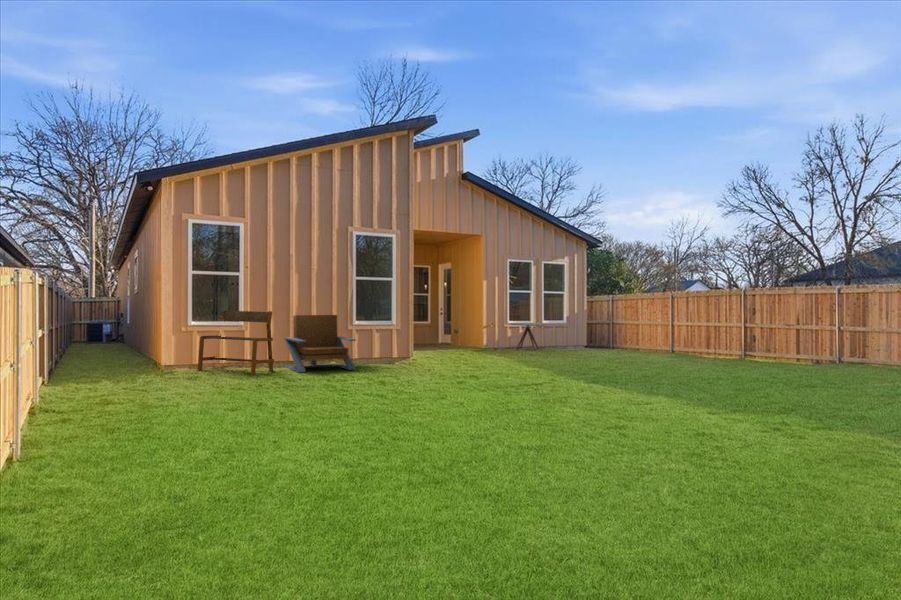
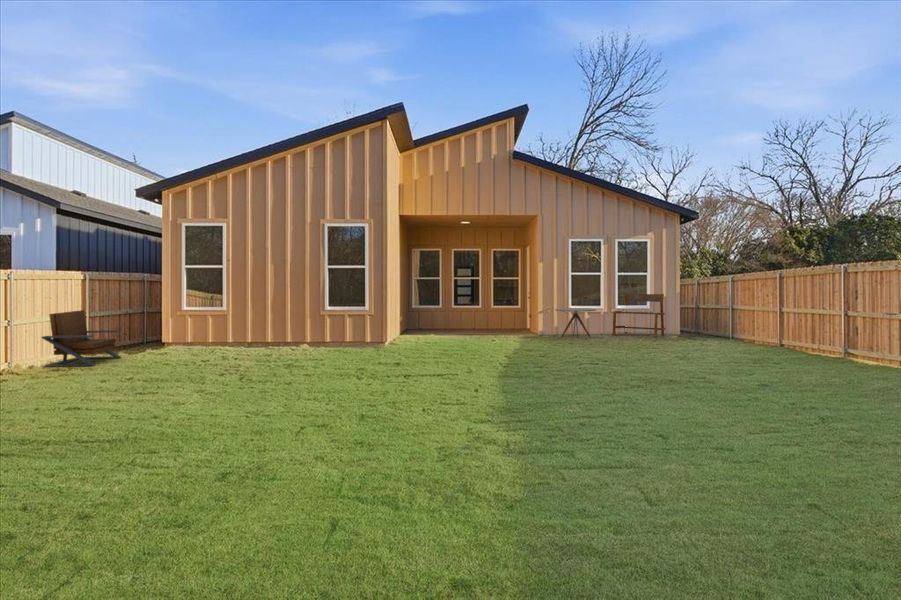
bench: present [198,310,274,375] -> present [613,294,665,338]
lounge chair: present [284,315,356,373] -> present [42,310,121,367]

